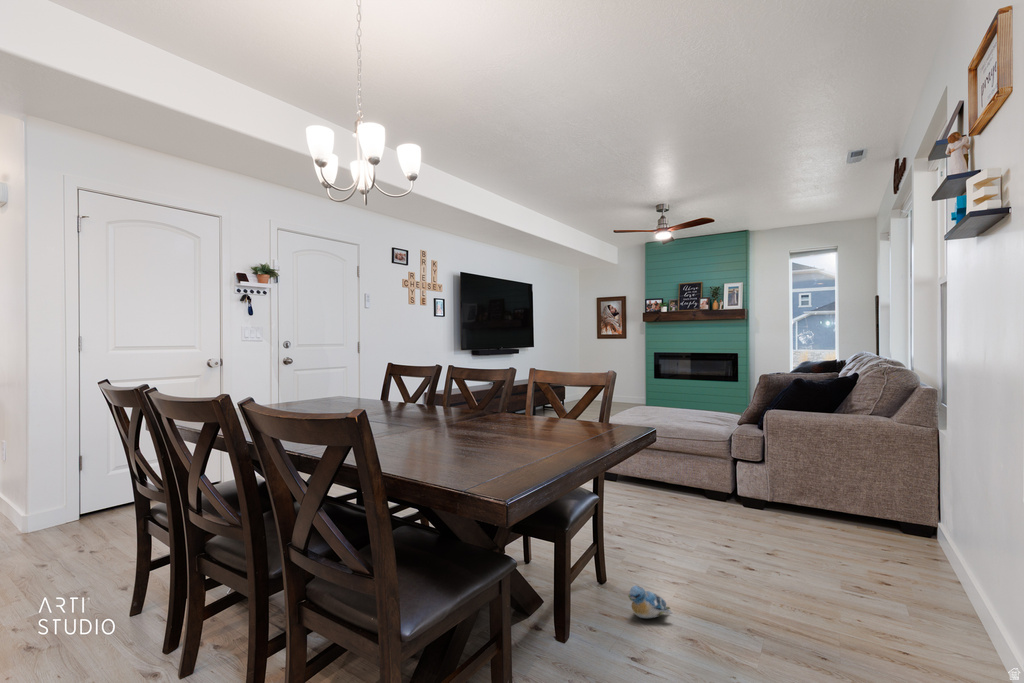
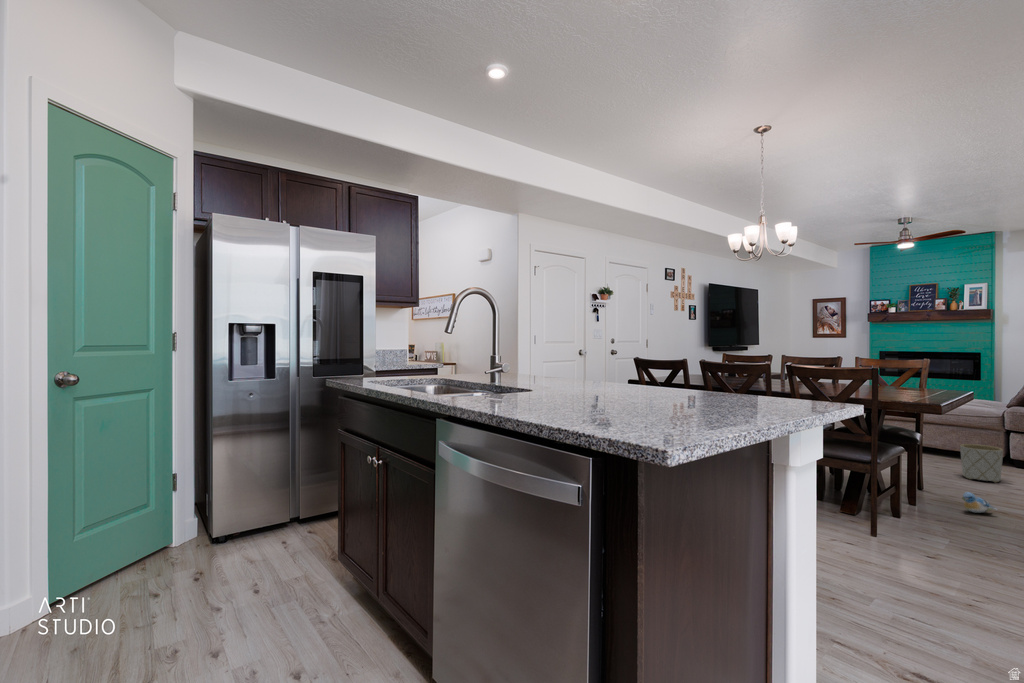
planter: none [669,480,712,535] -> present [960,444,1003,483]

